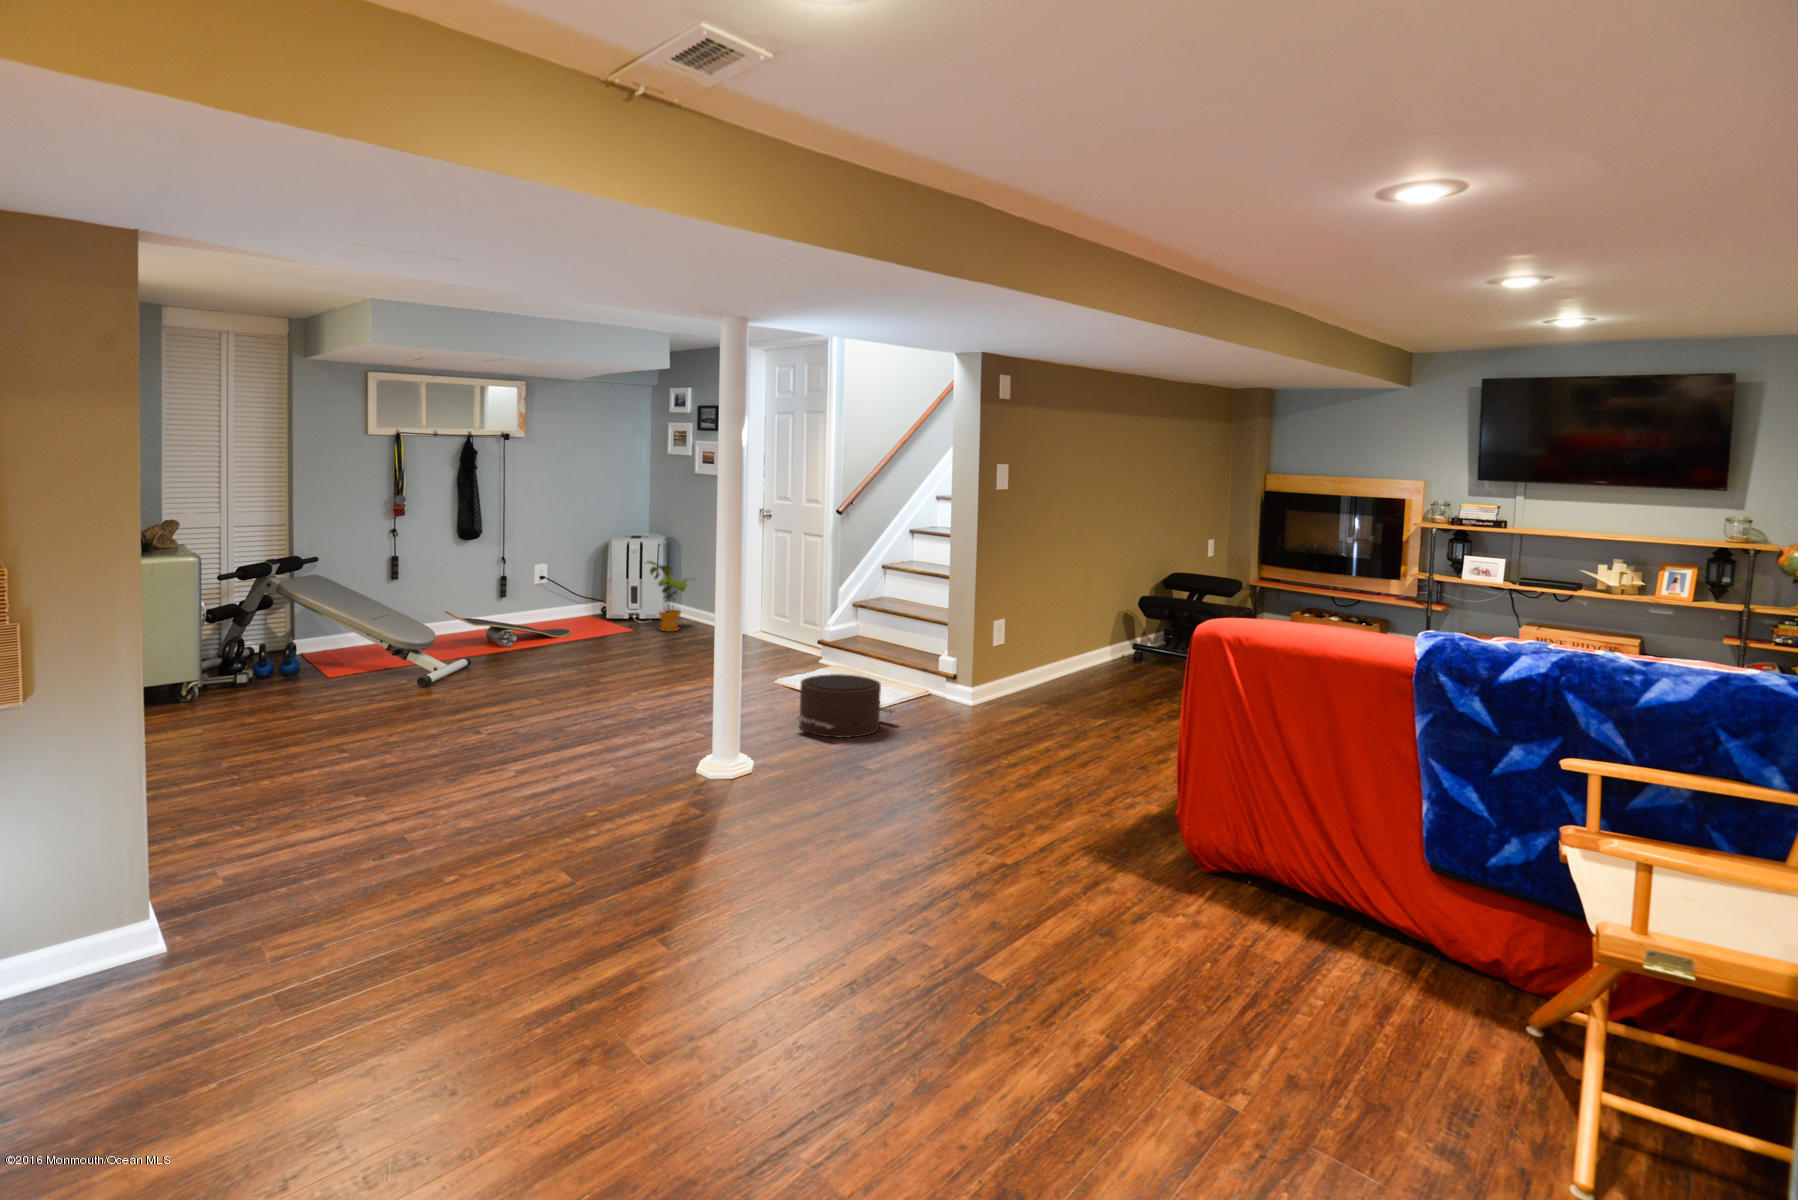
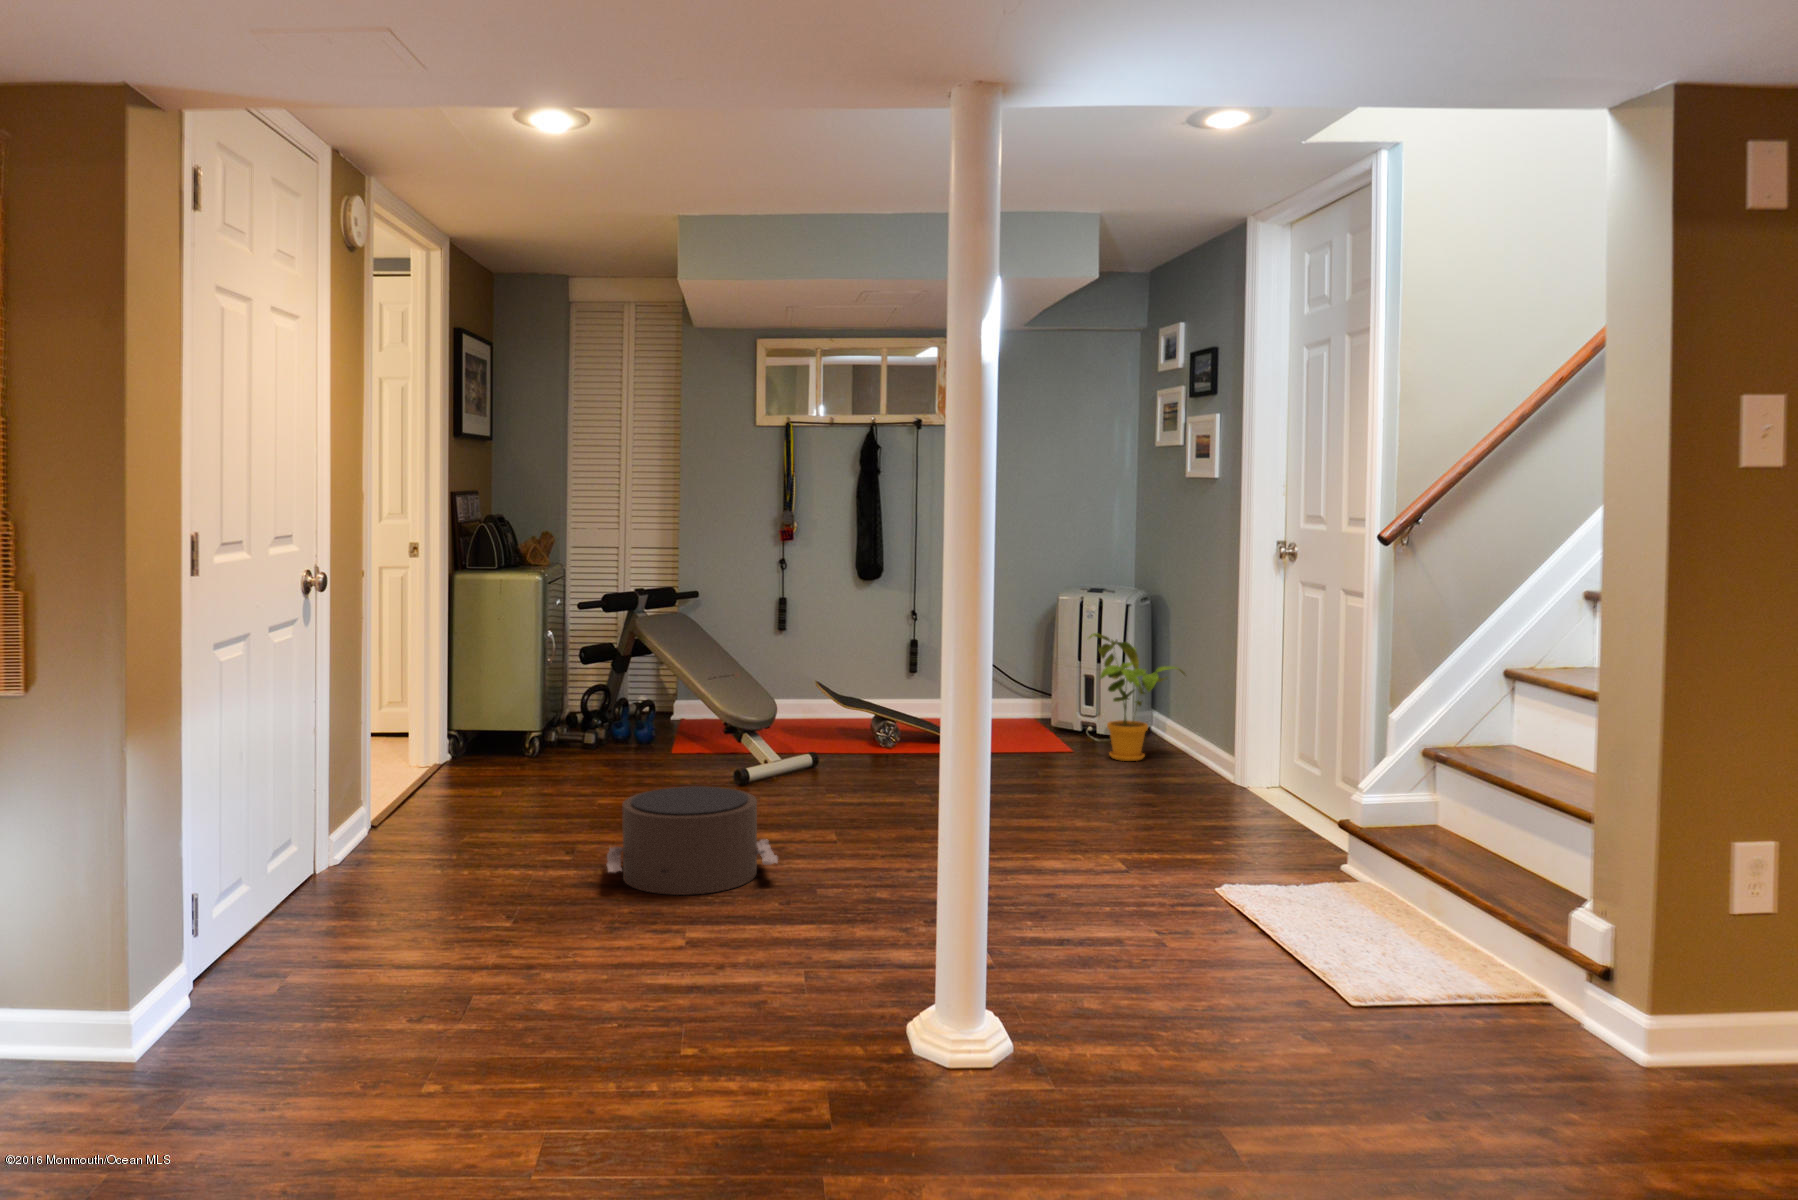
pouf: present [797,674,895,738] -> present [607,786,778,895]

